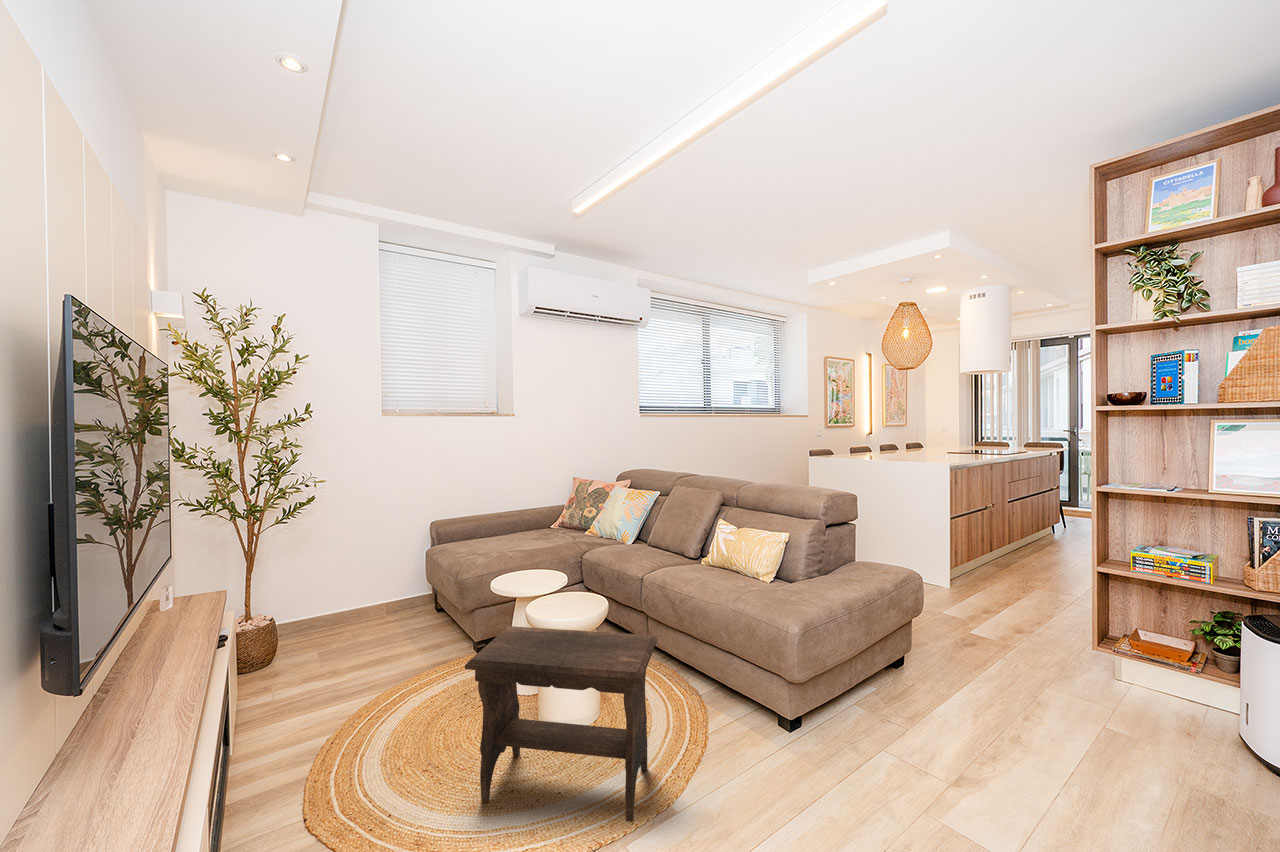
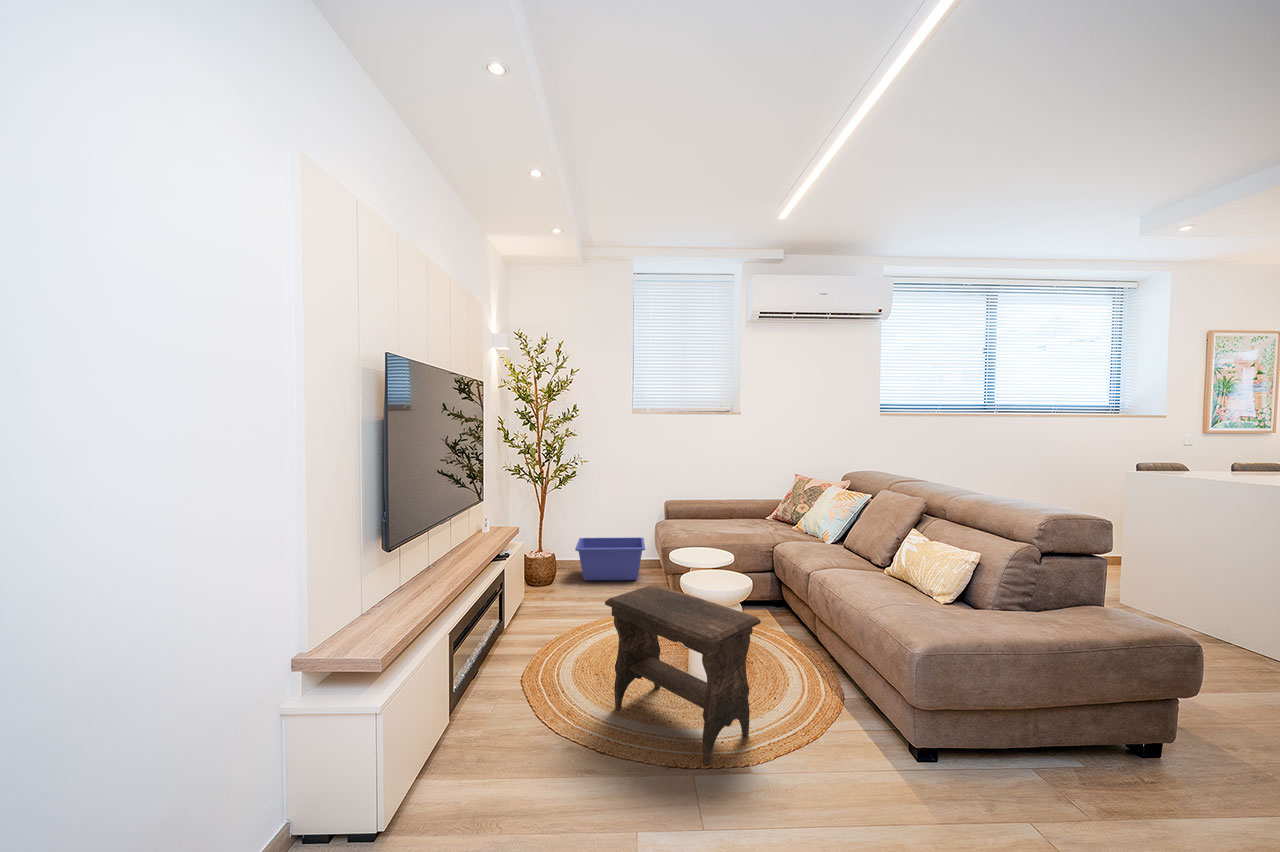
storage bin: none [305,574,414,646] -> present [575,537,645,581]

